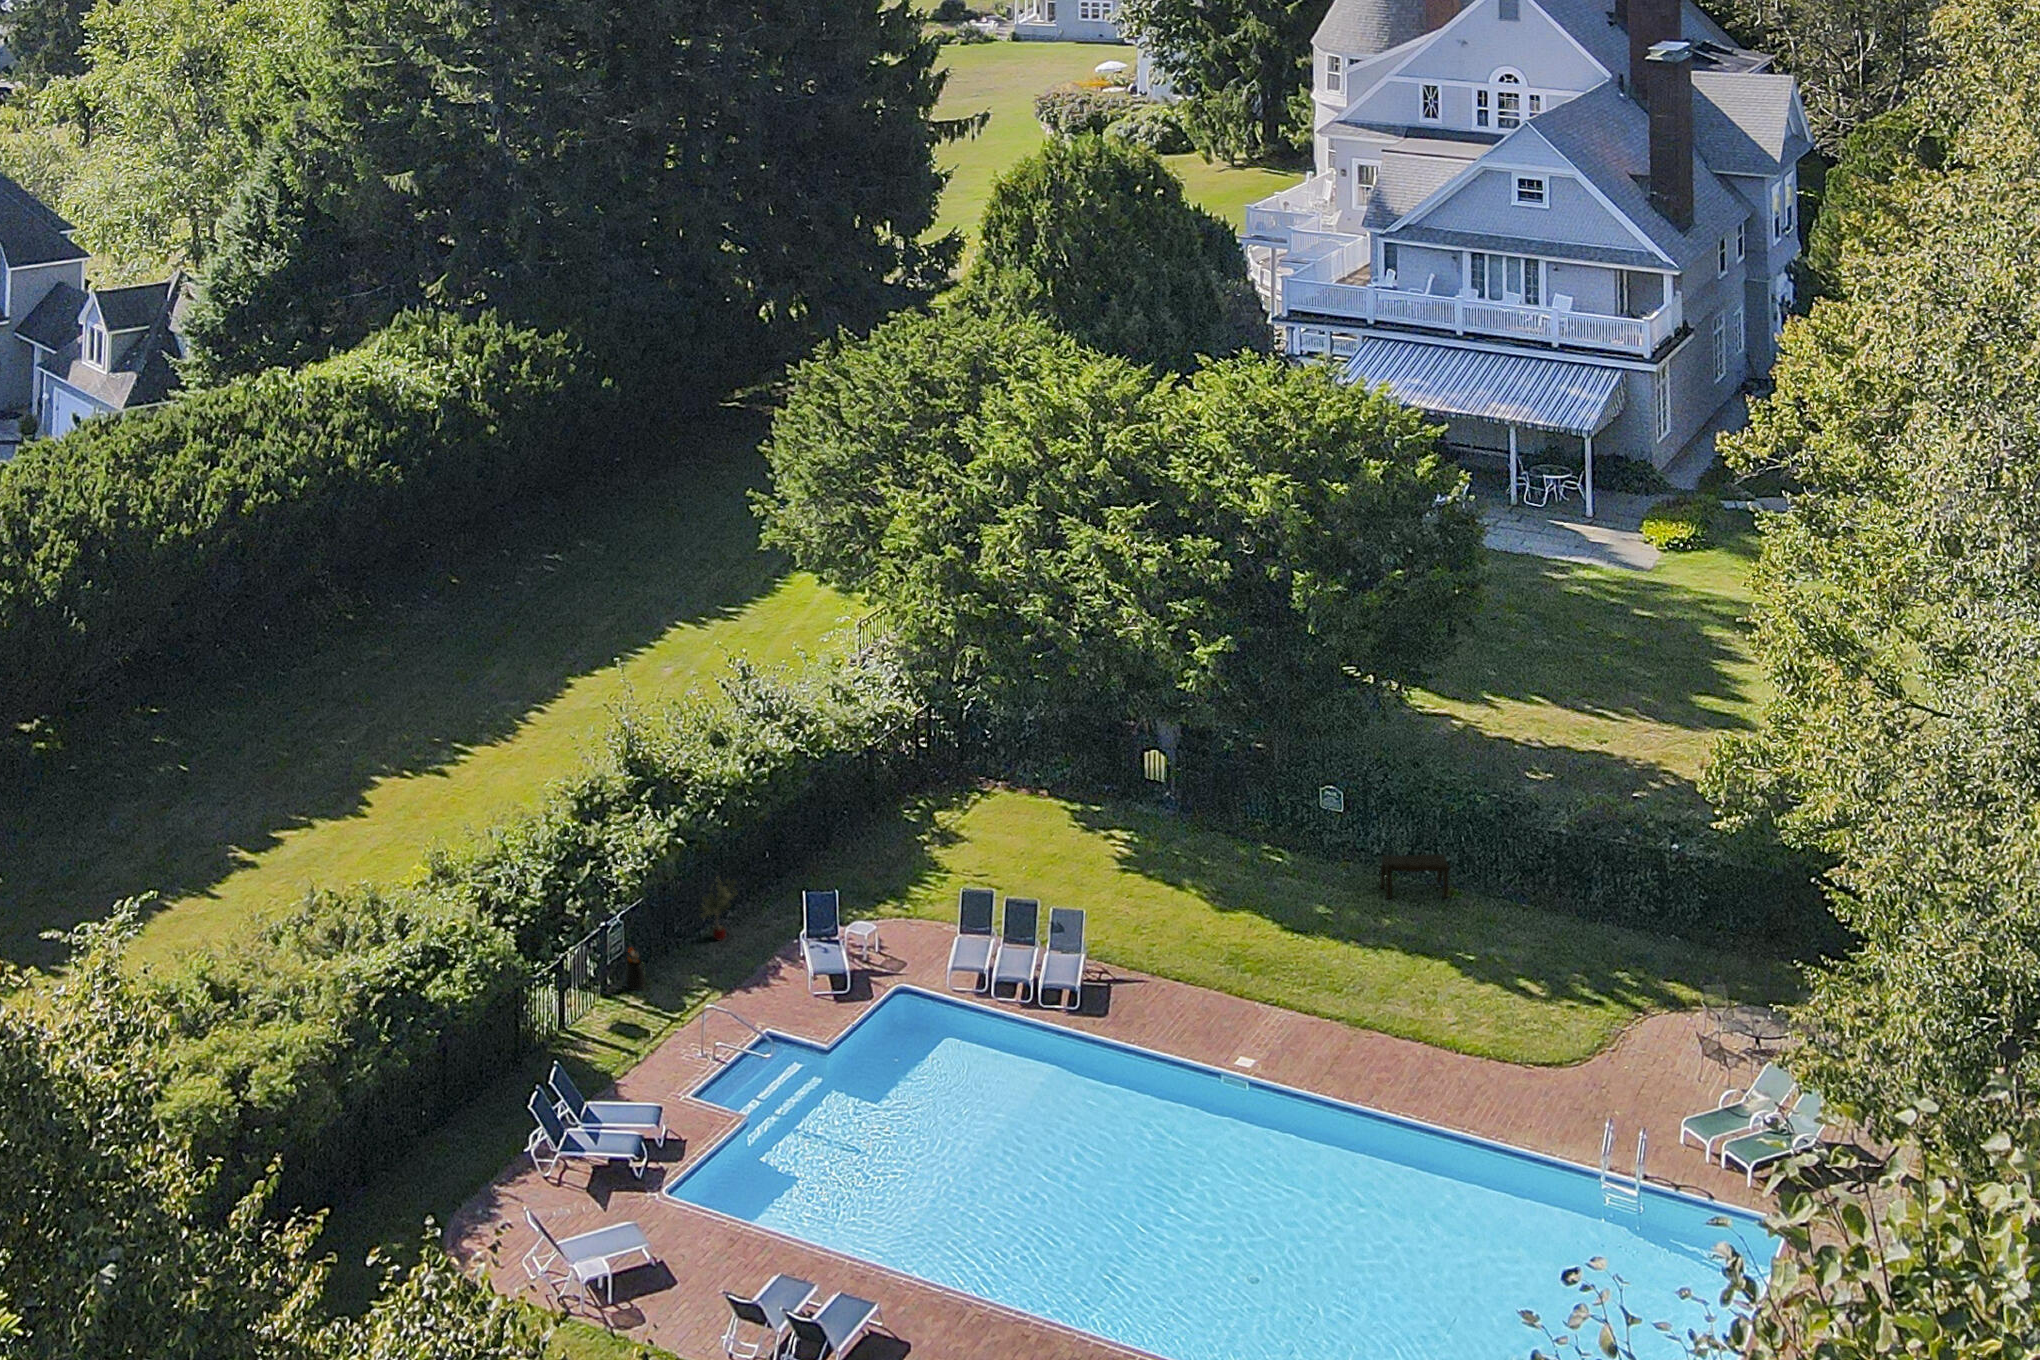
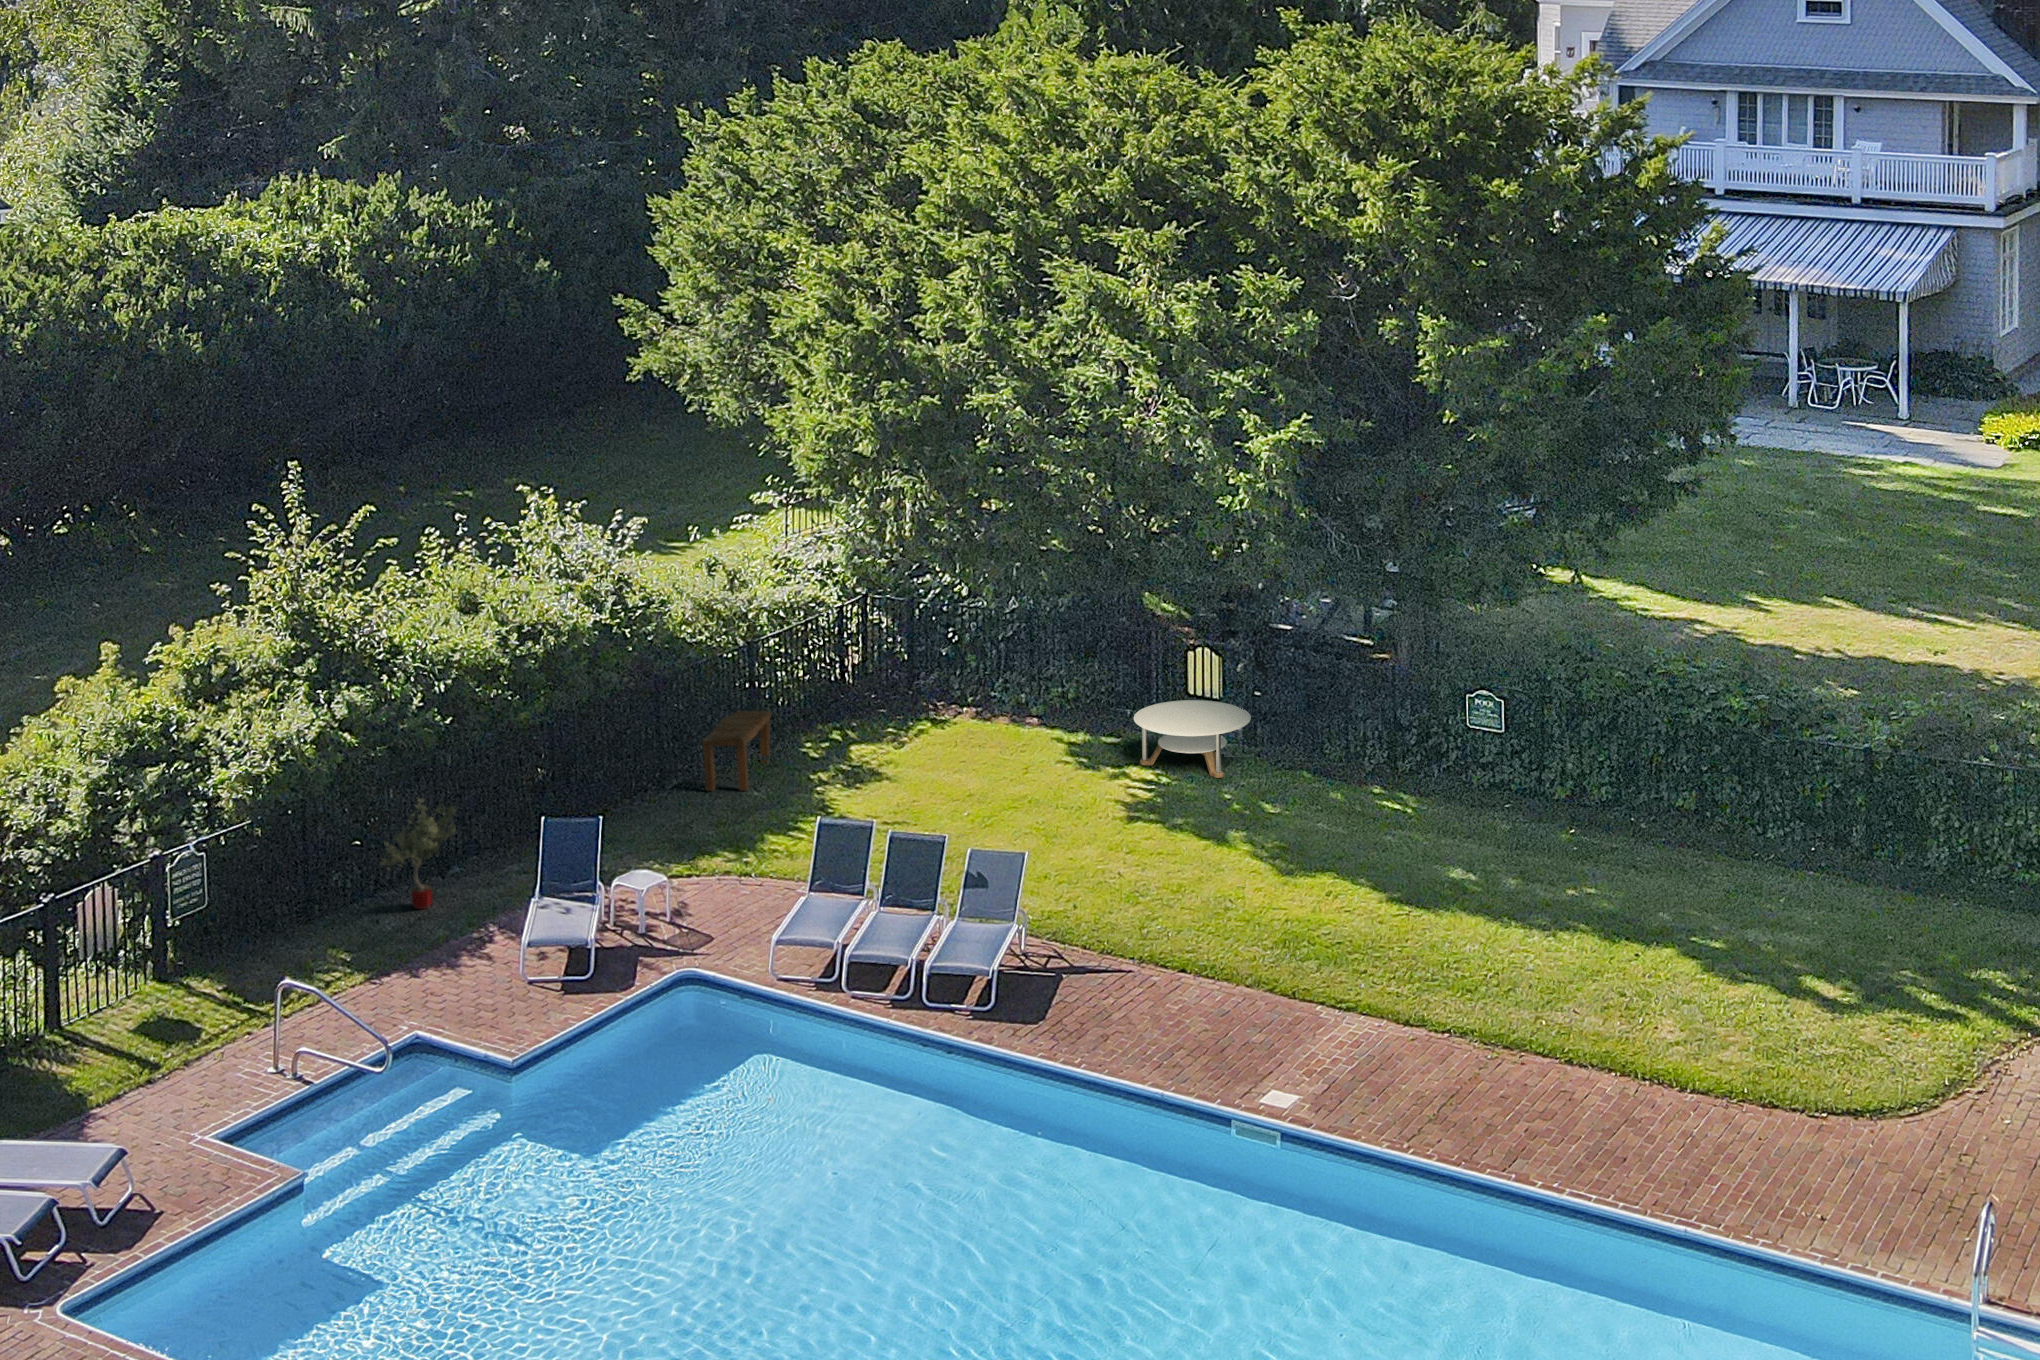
round table: none [1114,781,1187,835] -> present [1134,700,1251,778]
bench: present [1380,854,1450,899] -> present [702,711,771,791]
watering can: present [625,948,646,990] -> none [221,901,261,976]

